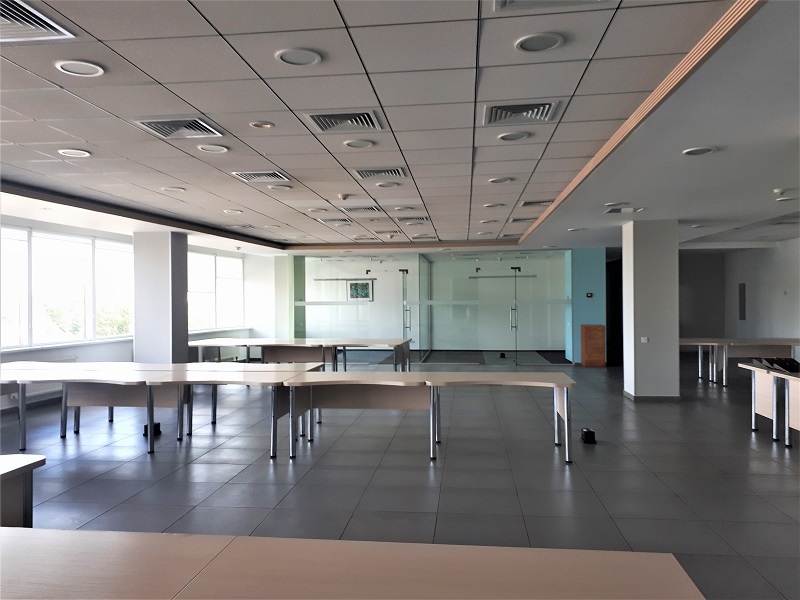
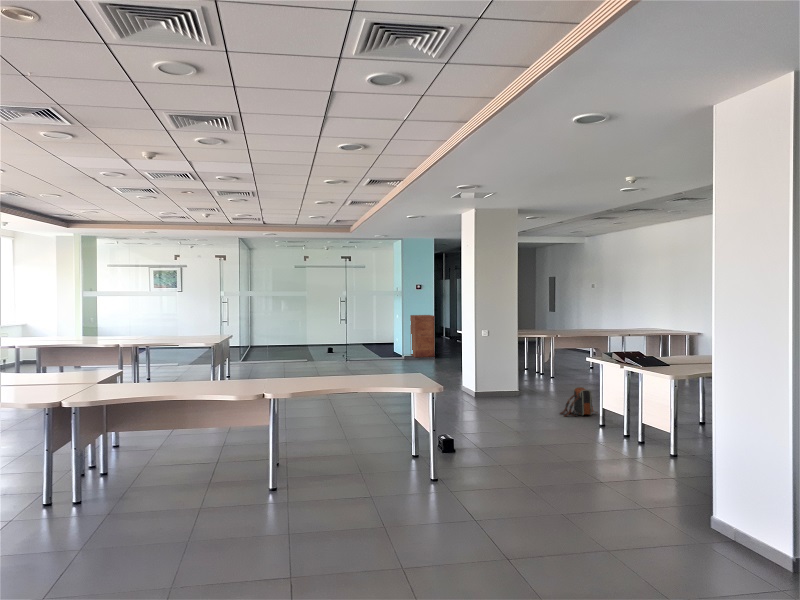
backpack: none [719,403,765,433] -> present [560,387,597,416]

